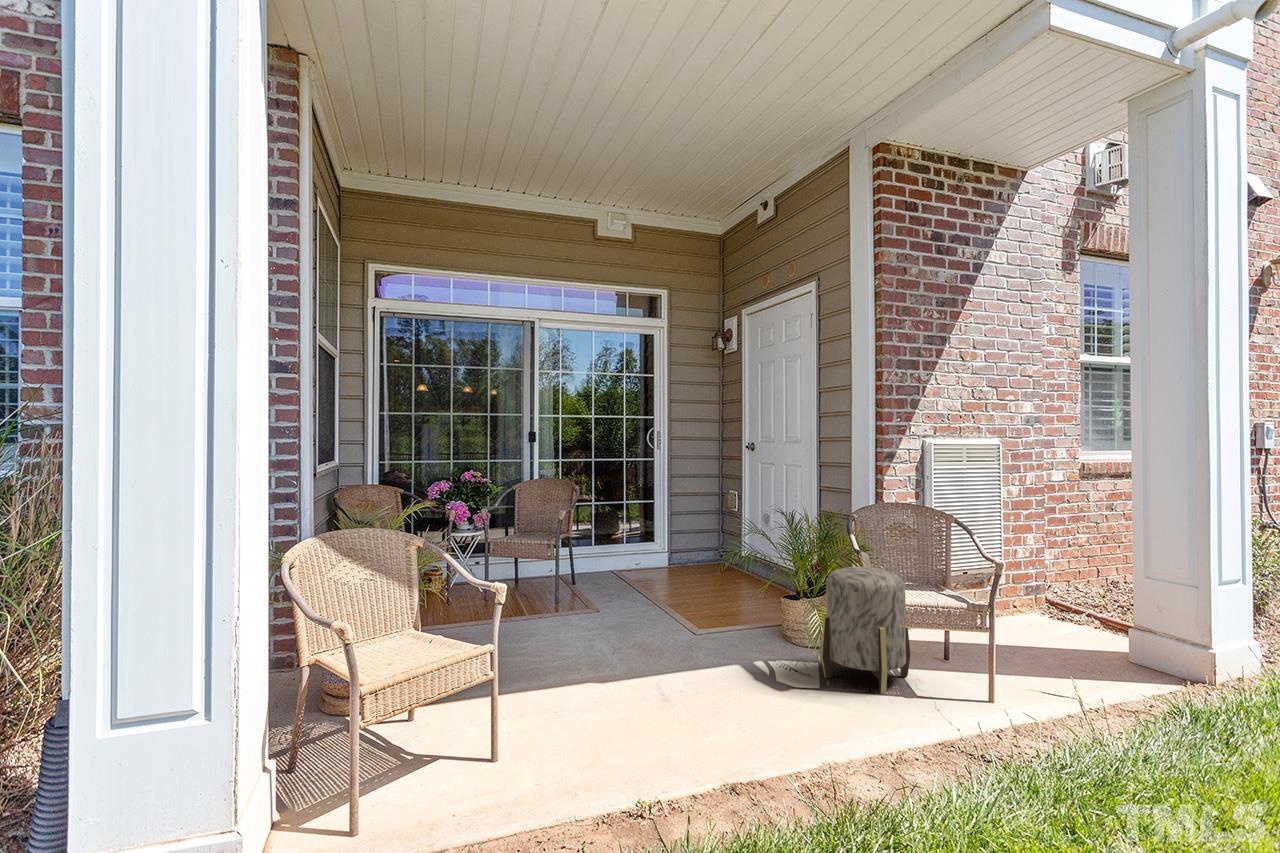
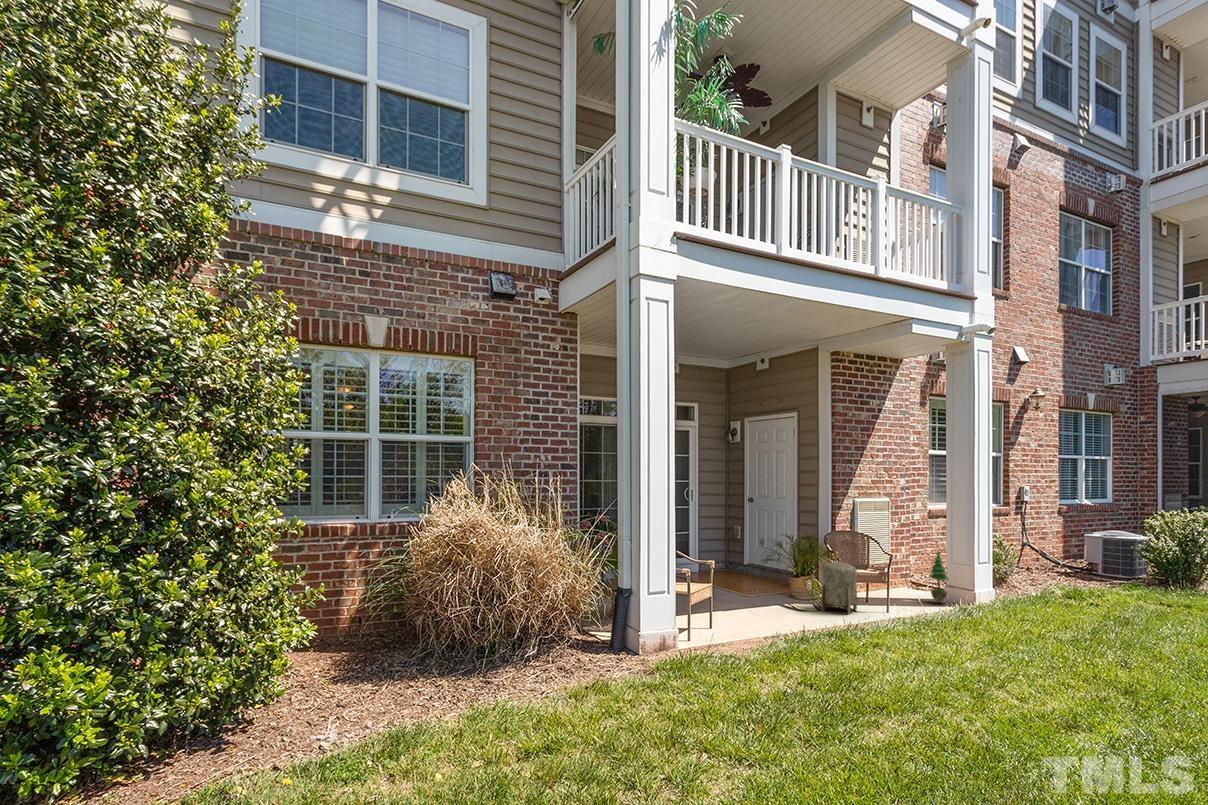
potted tree: none [1086,538,1138,657] -> present [929,552,949,603]

